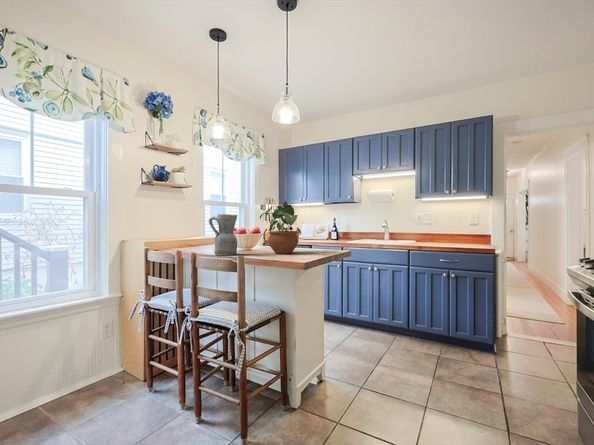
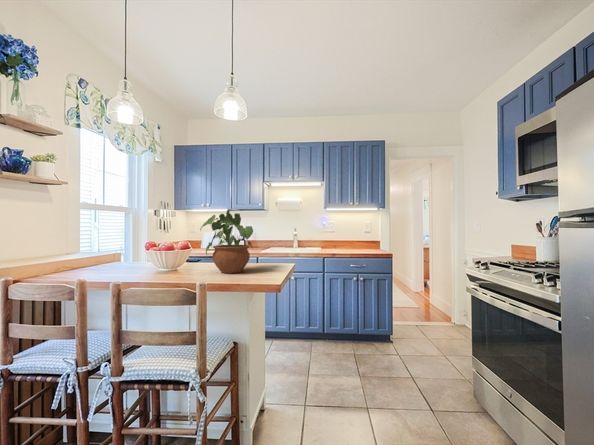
ceramic pitcher: present [209,214,237,255] -> none [135,225,177,282]

